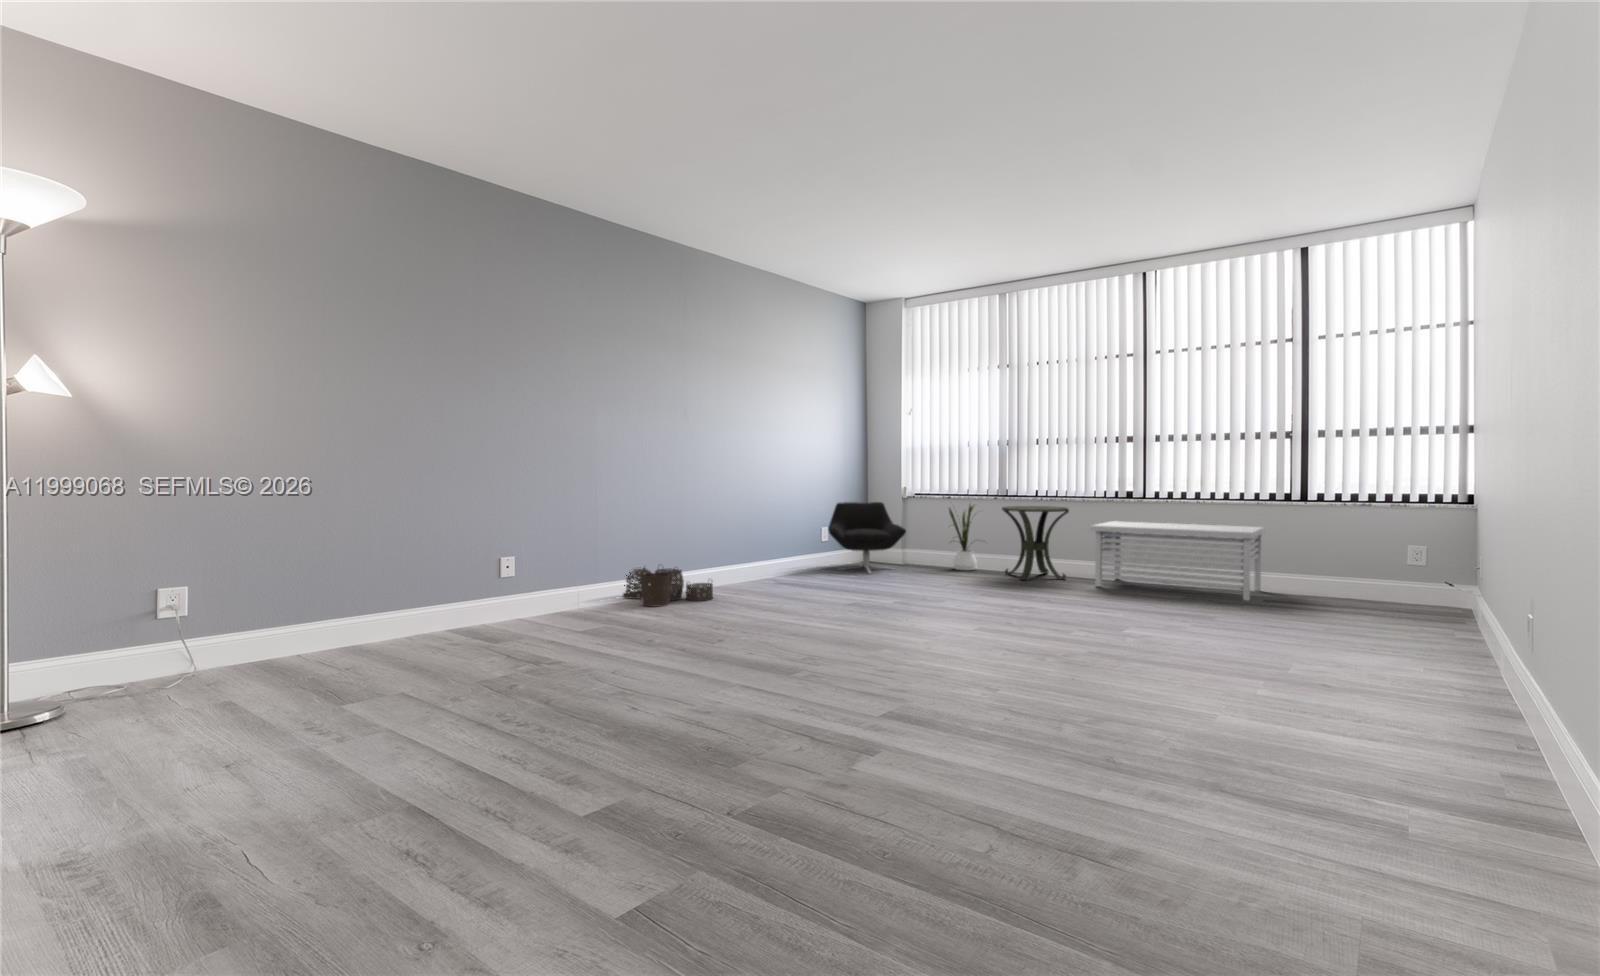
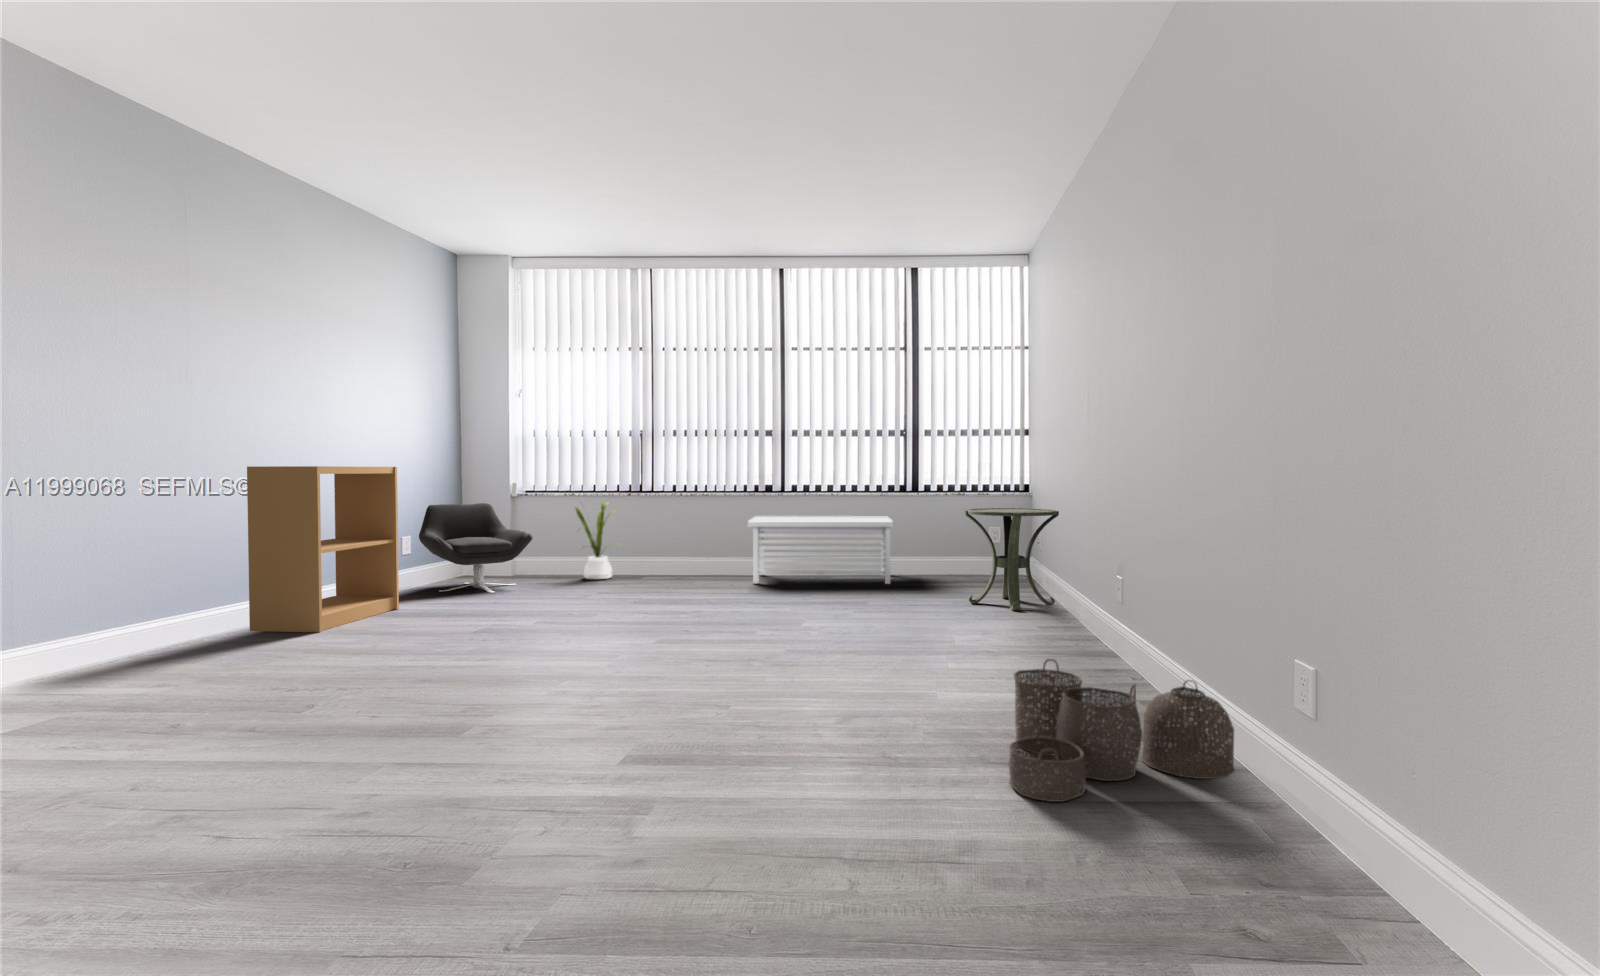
bookshelf: none [698,475,796,591] -> present [247,466,399,632]
side table: present [1002,506,1069,580] -> present [965,508,1059,610]
woven basket: present [623,568,713,606] -> present [1008,659,1235,802]

